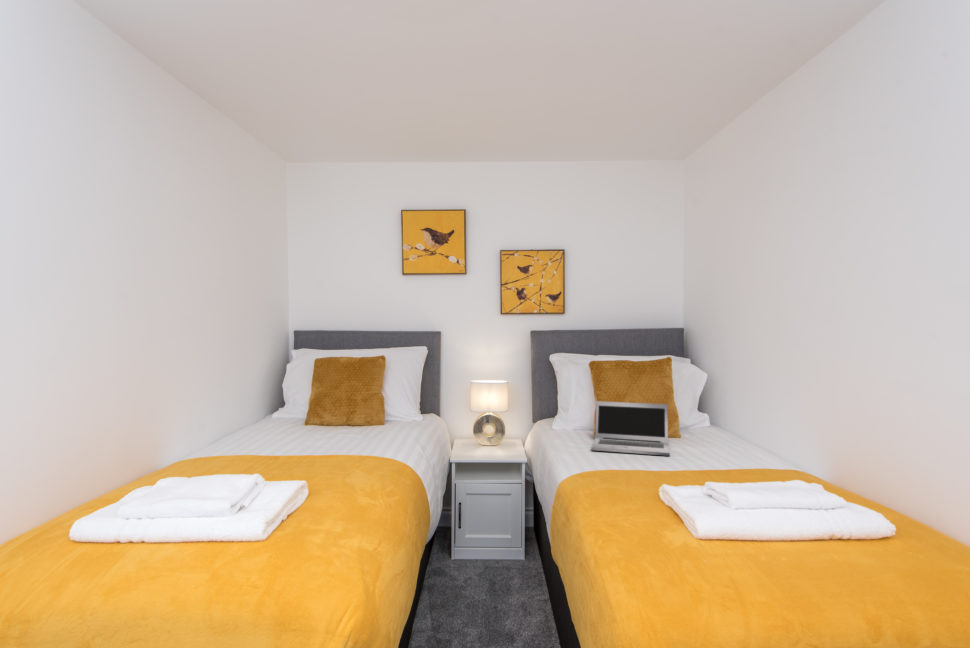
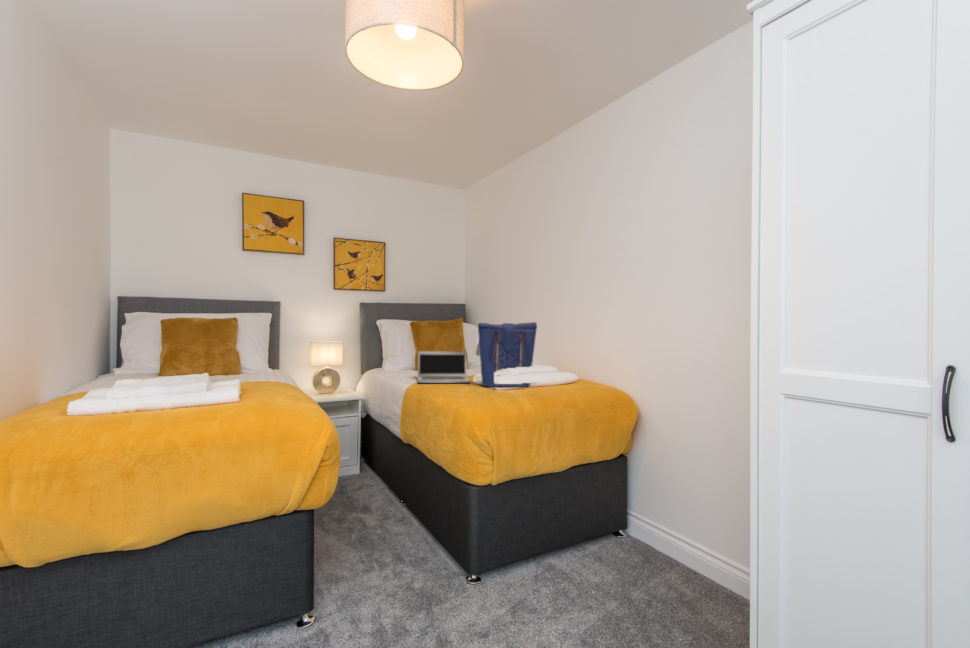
tote bag: none [677,369,780,473] -> present [478,322,537,387]

